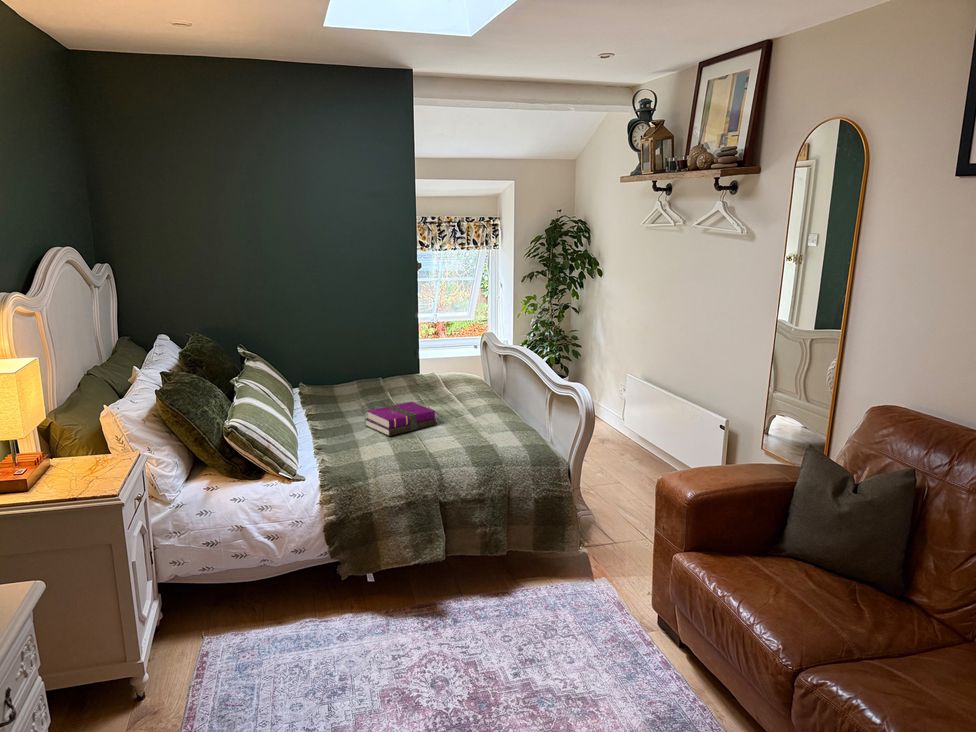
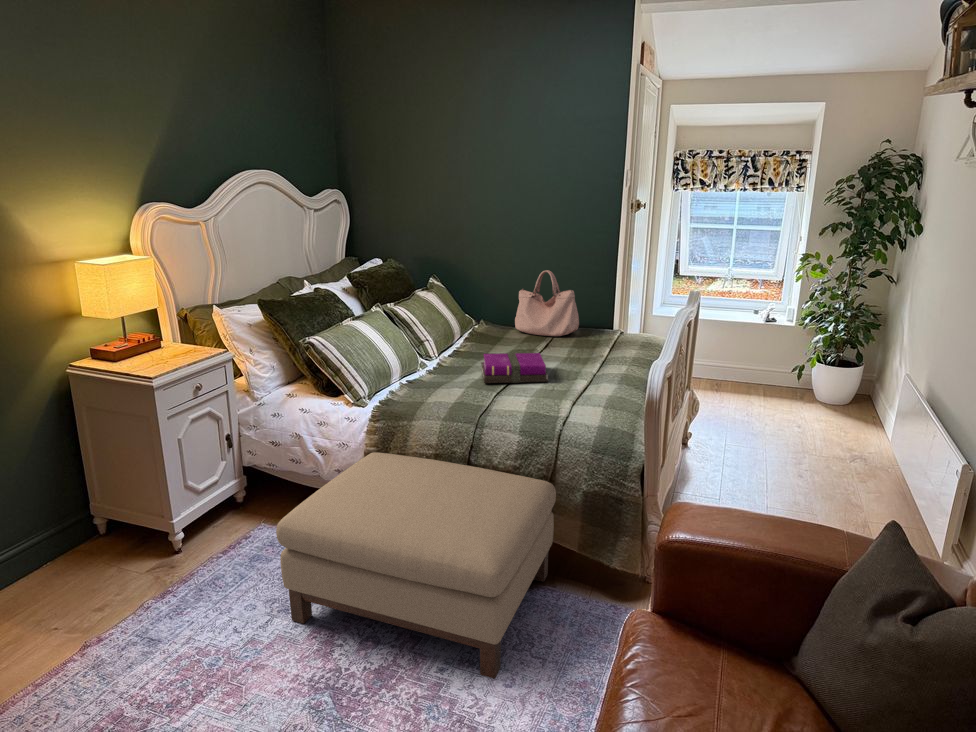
handbag: none [336,328,401,388] -> present [515,270,579,336]
ottoman: none [332,501,567,700] -> present [276,452,556,679]

